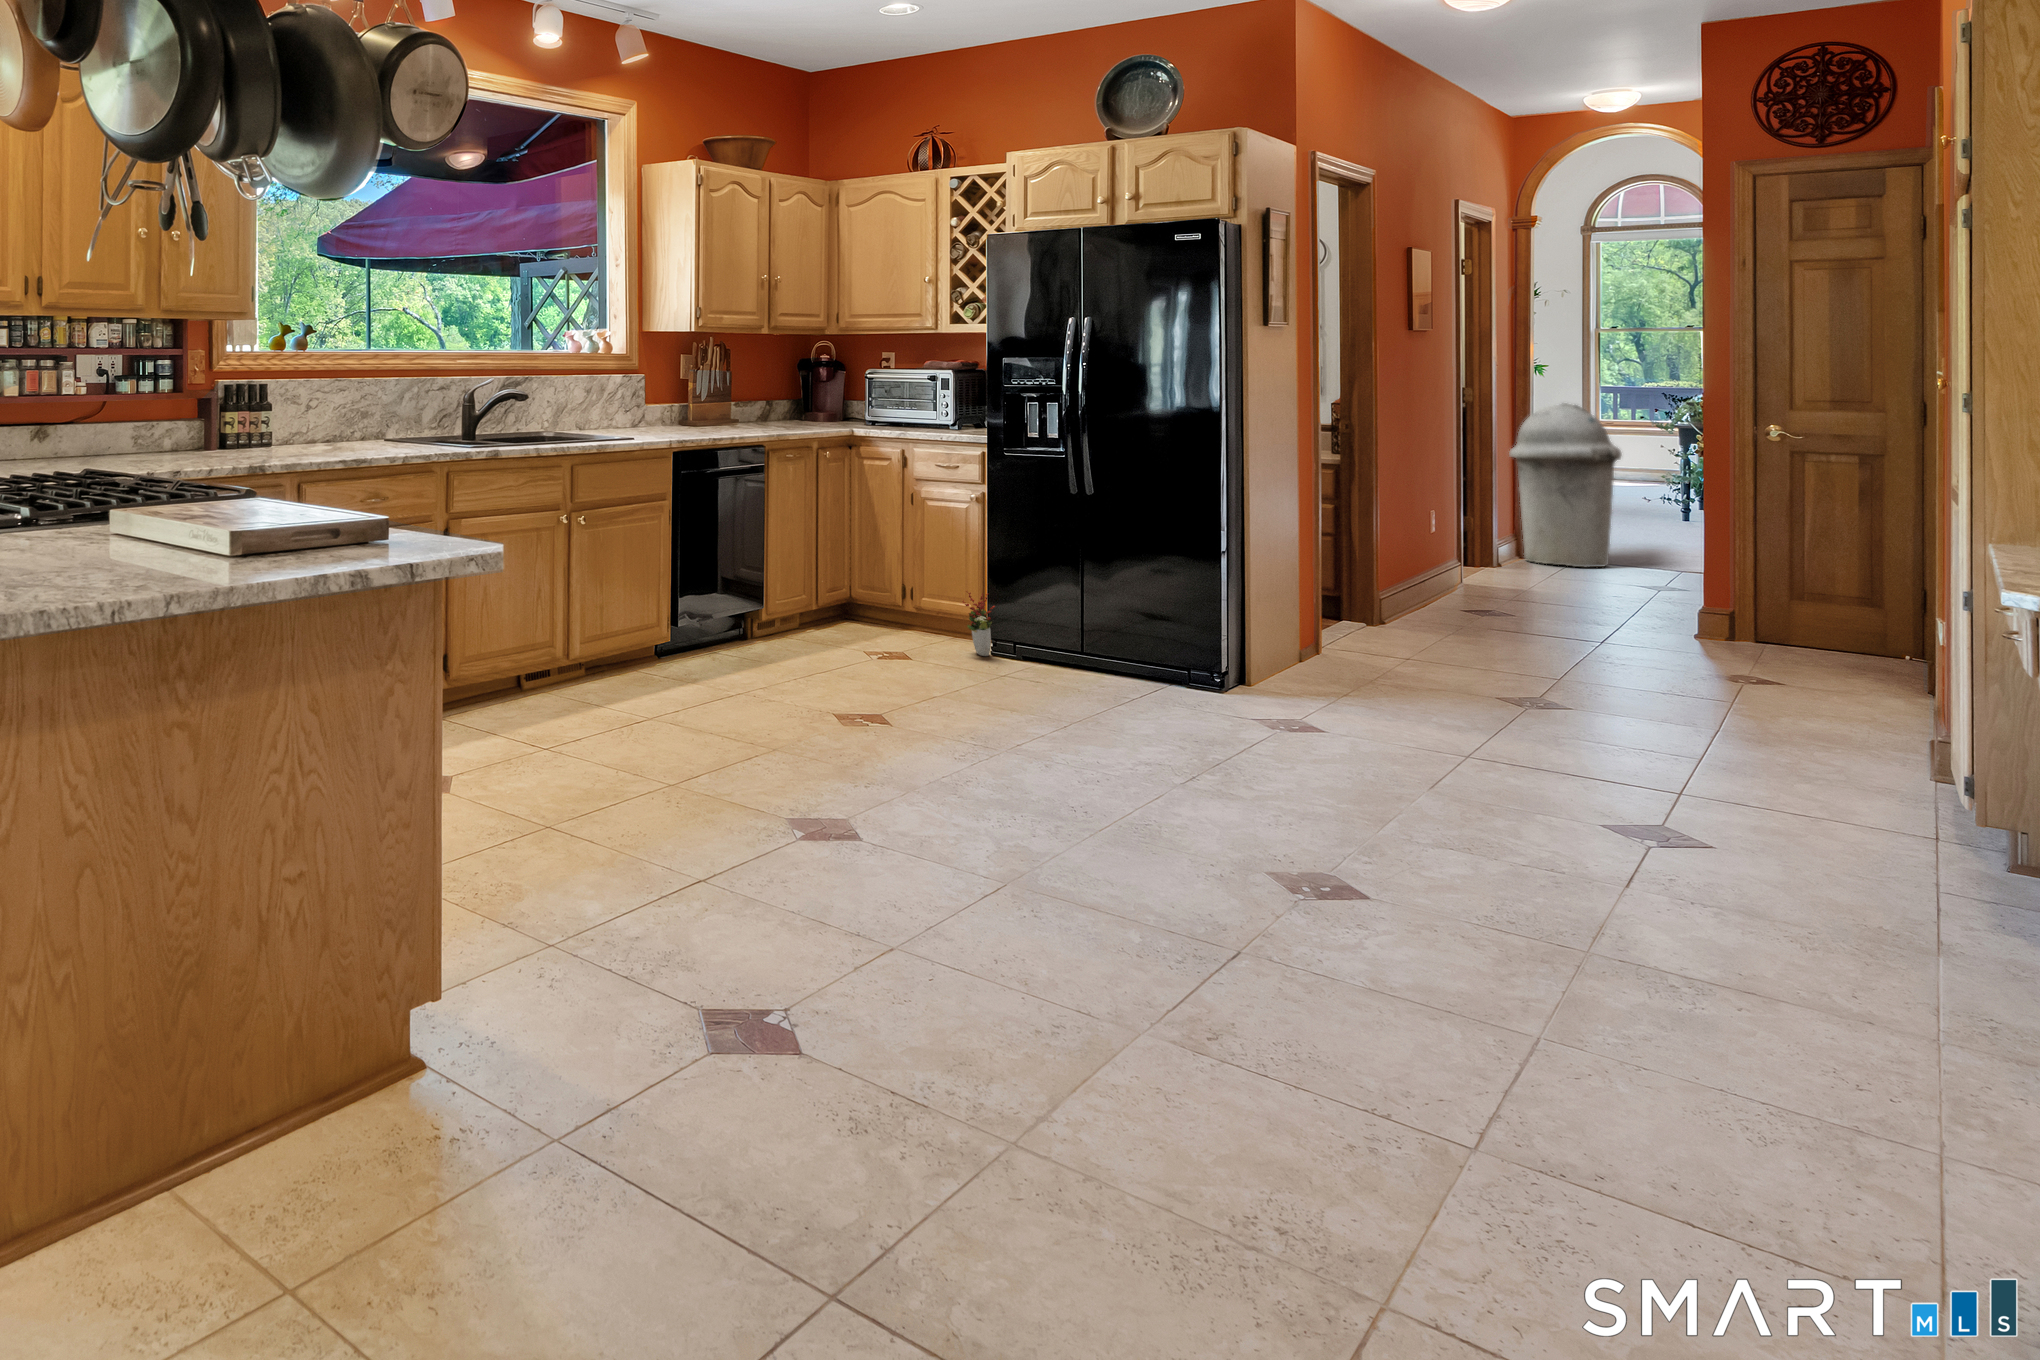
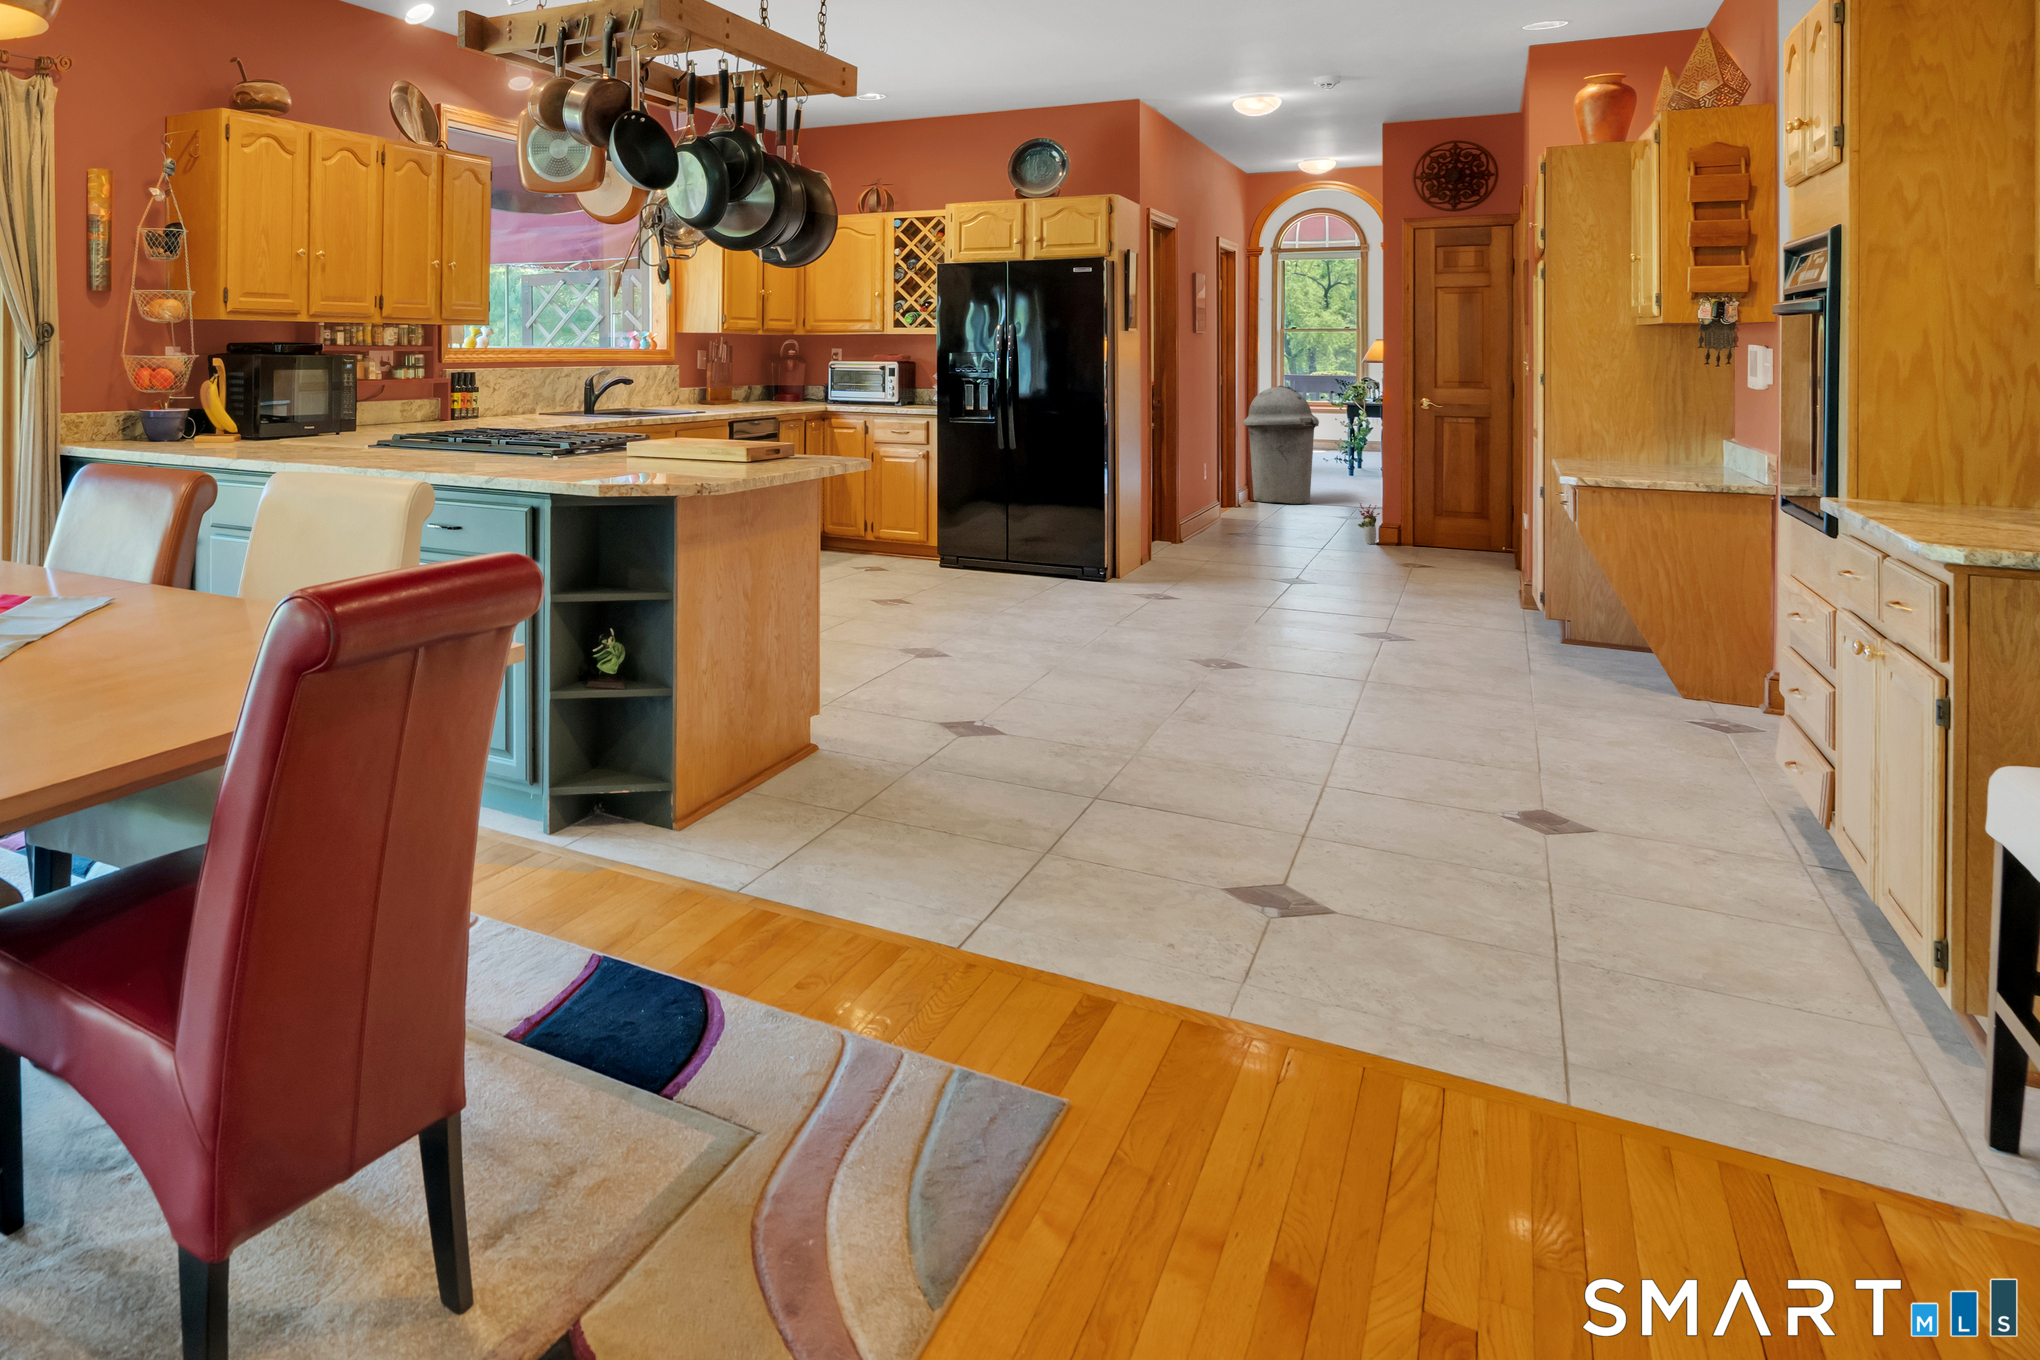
decorative plant: present [962,591,995,656] -> present [1358,503,1380,544]

